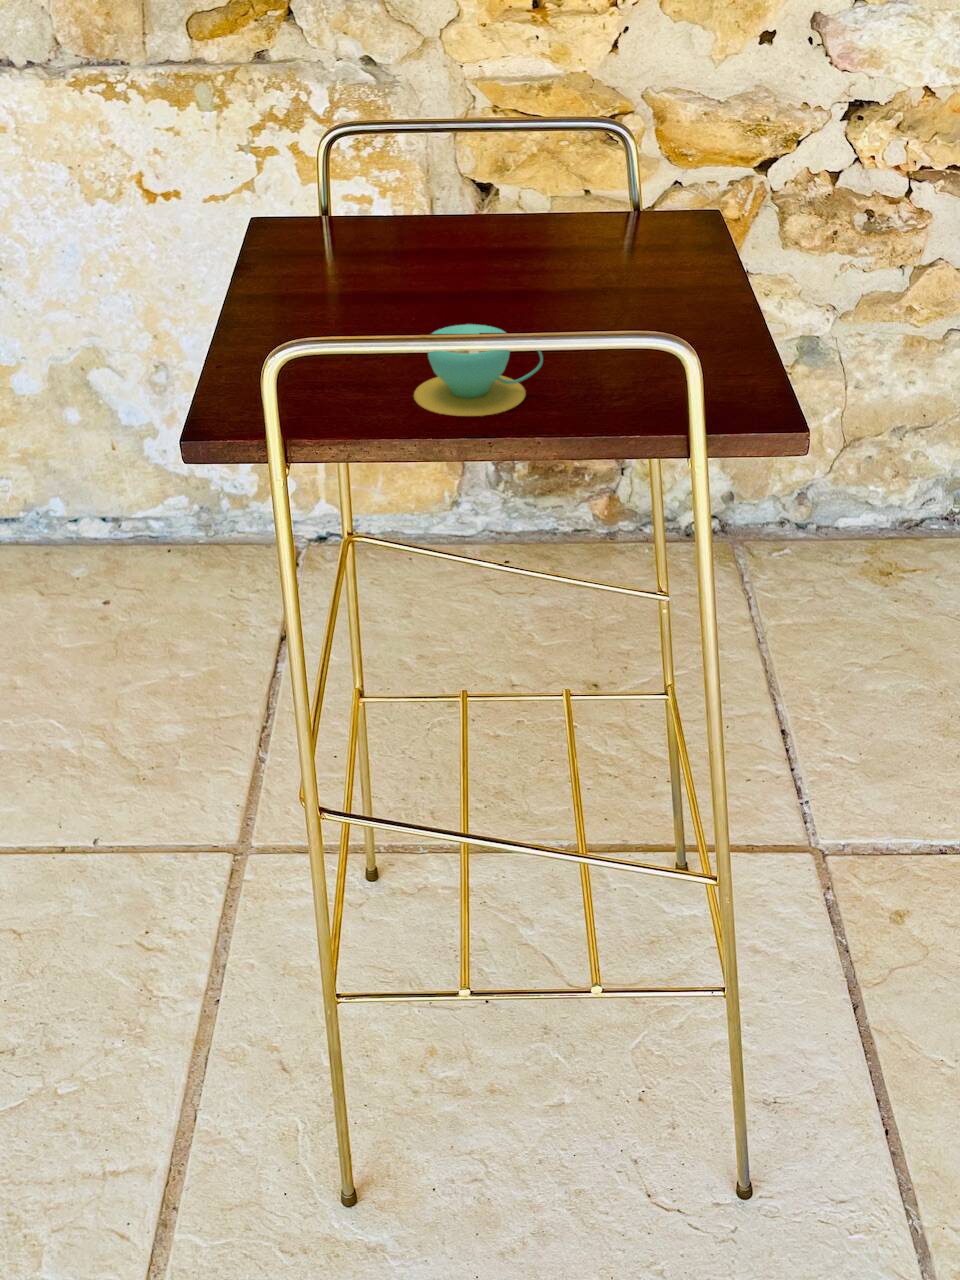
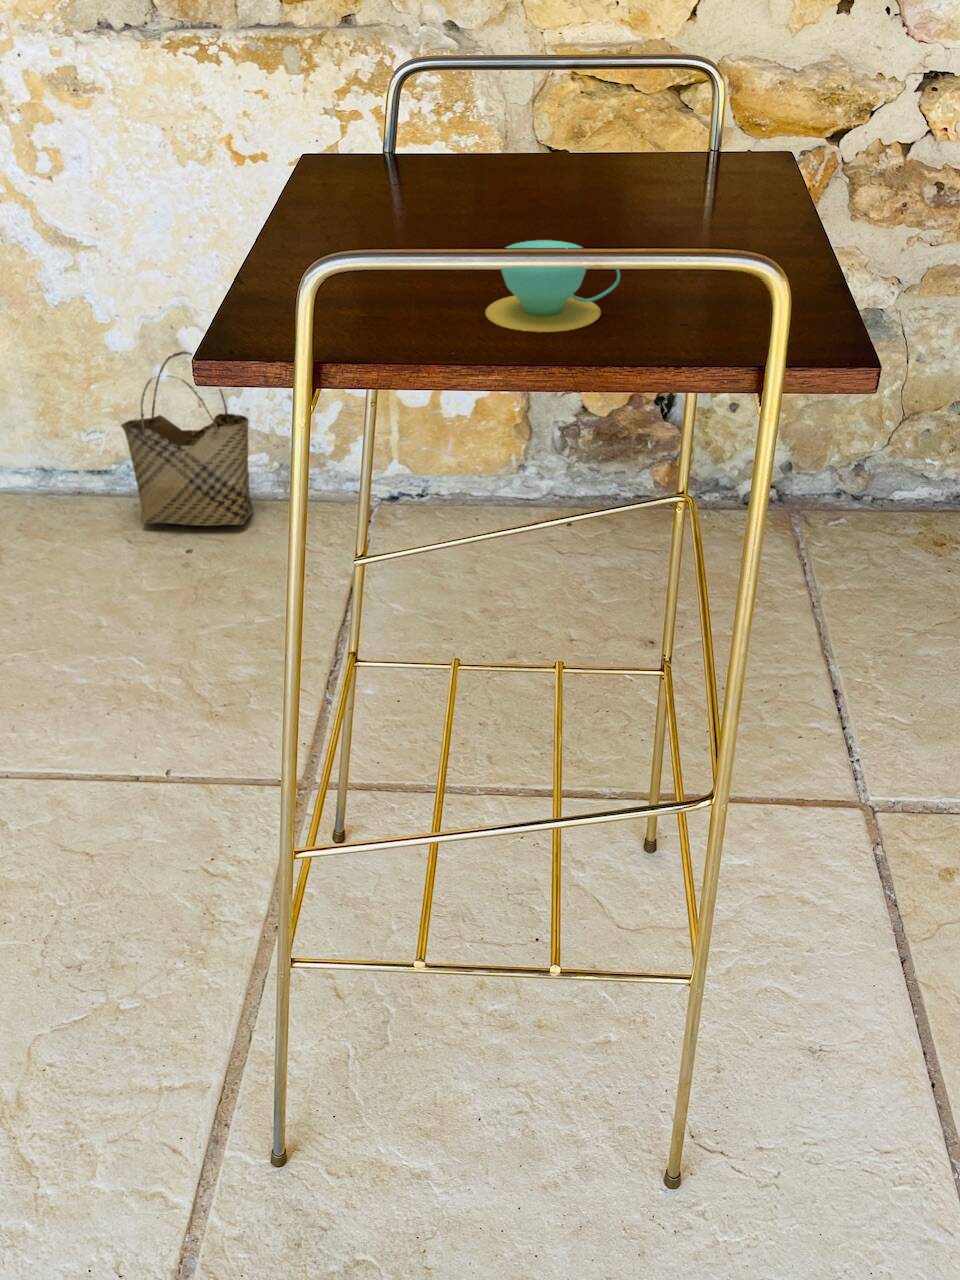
woven basket: none [32,395,175,576] -> present [121,352,253,526]

